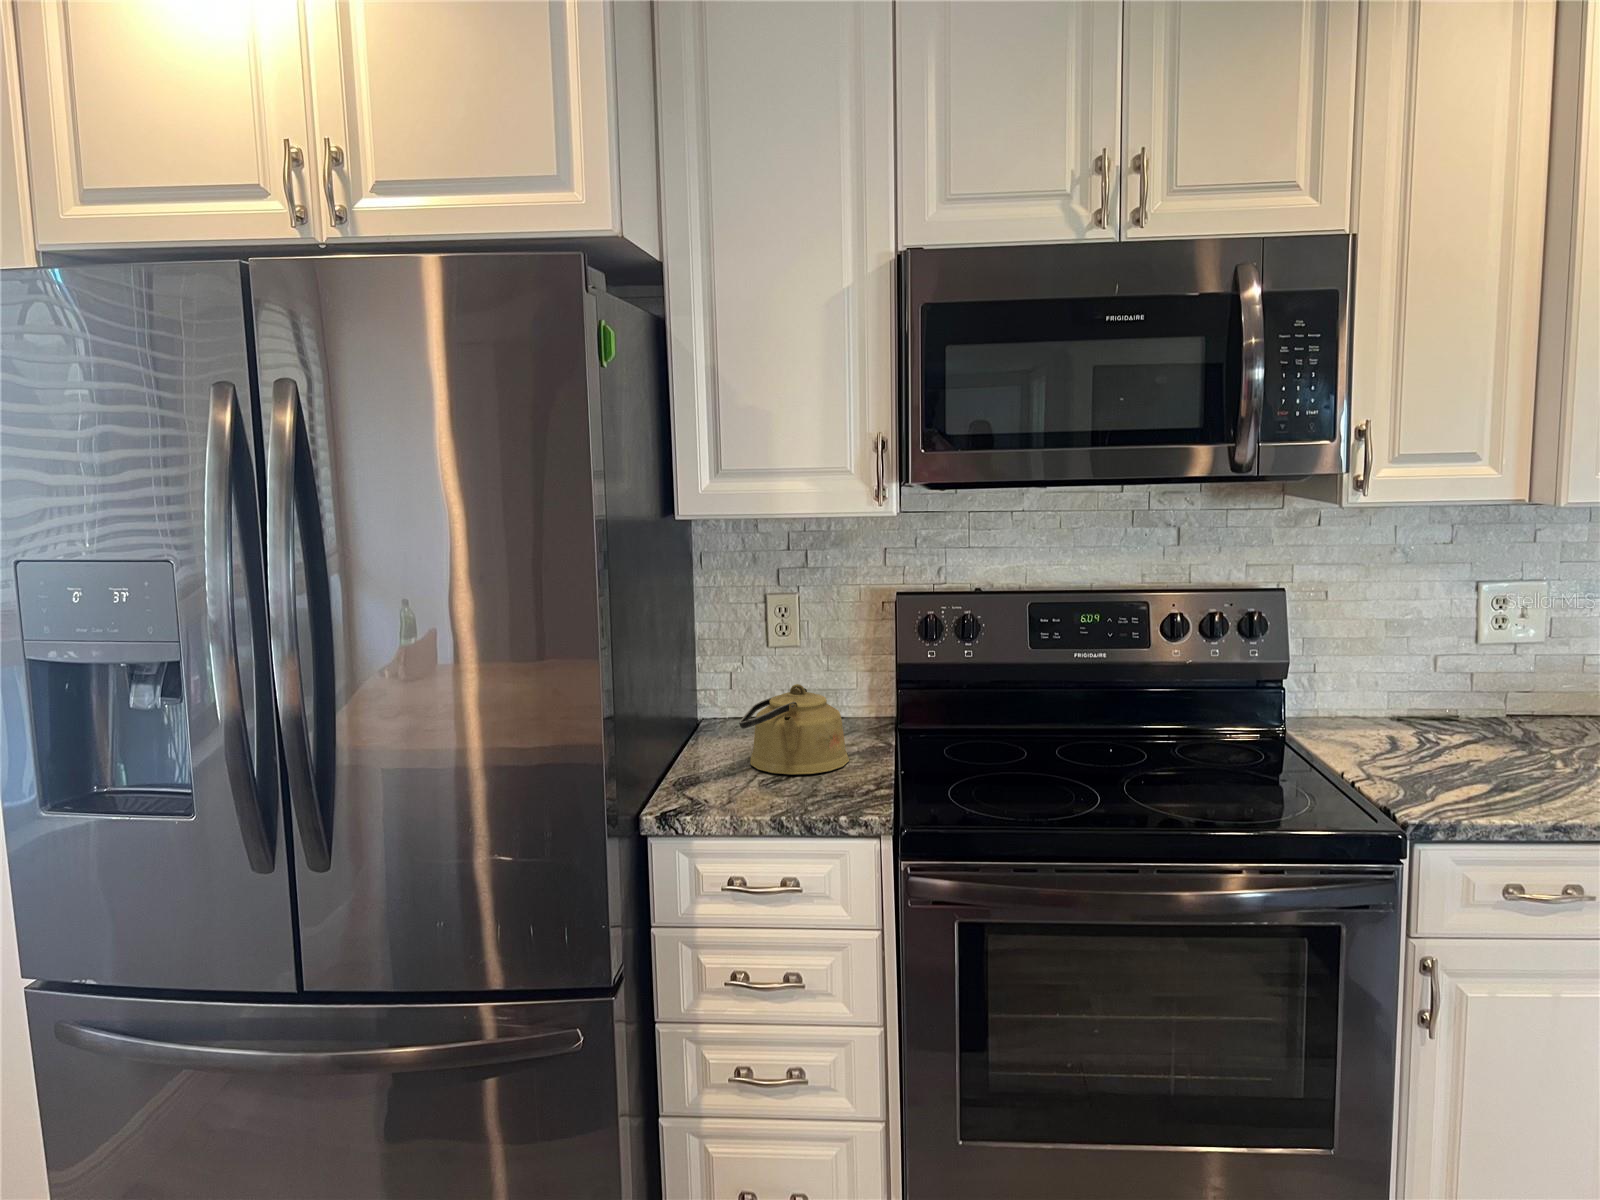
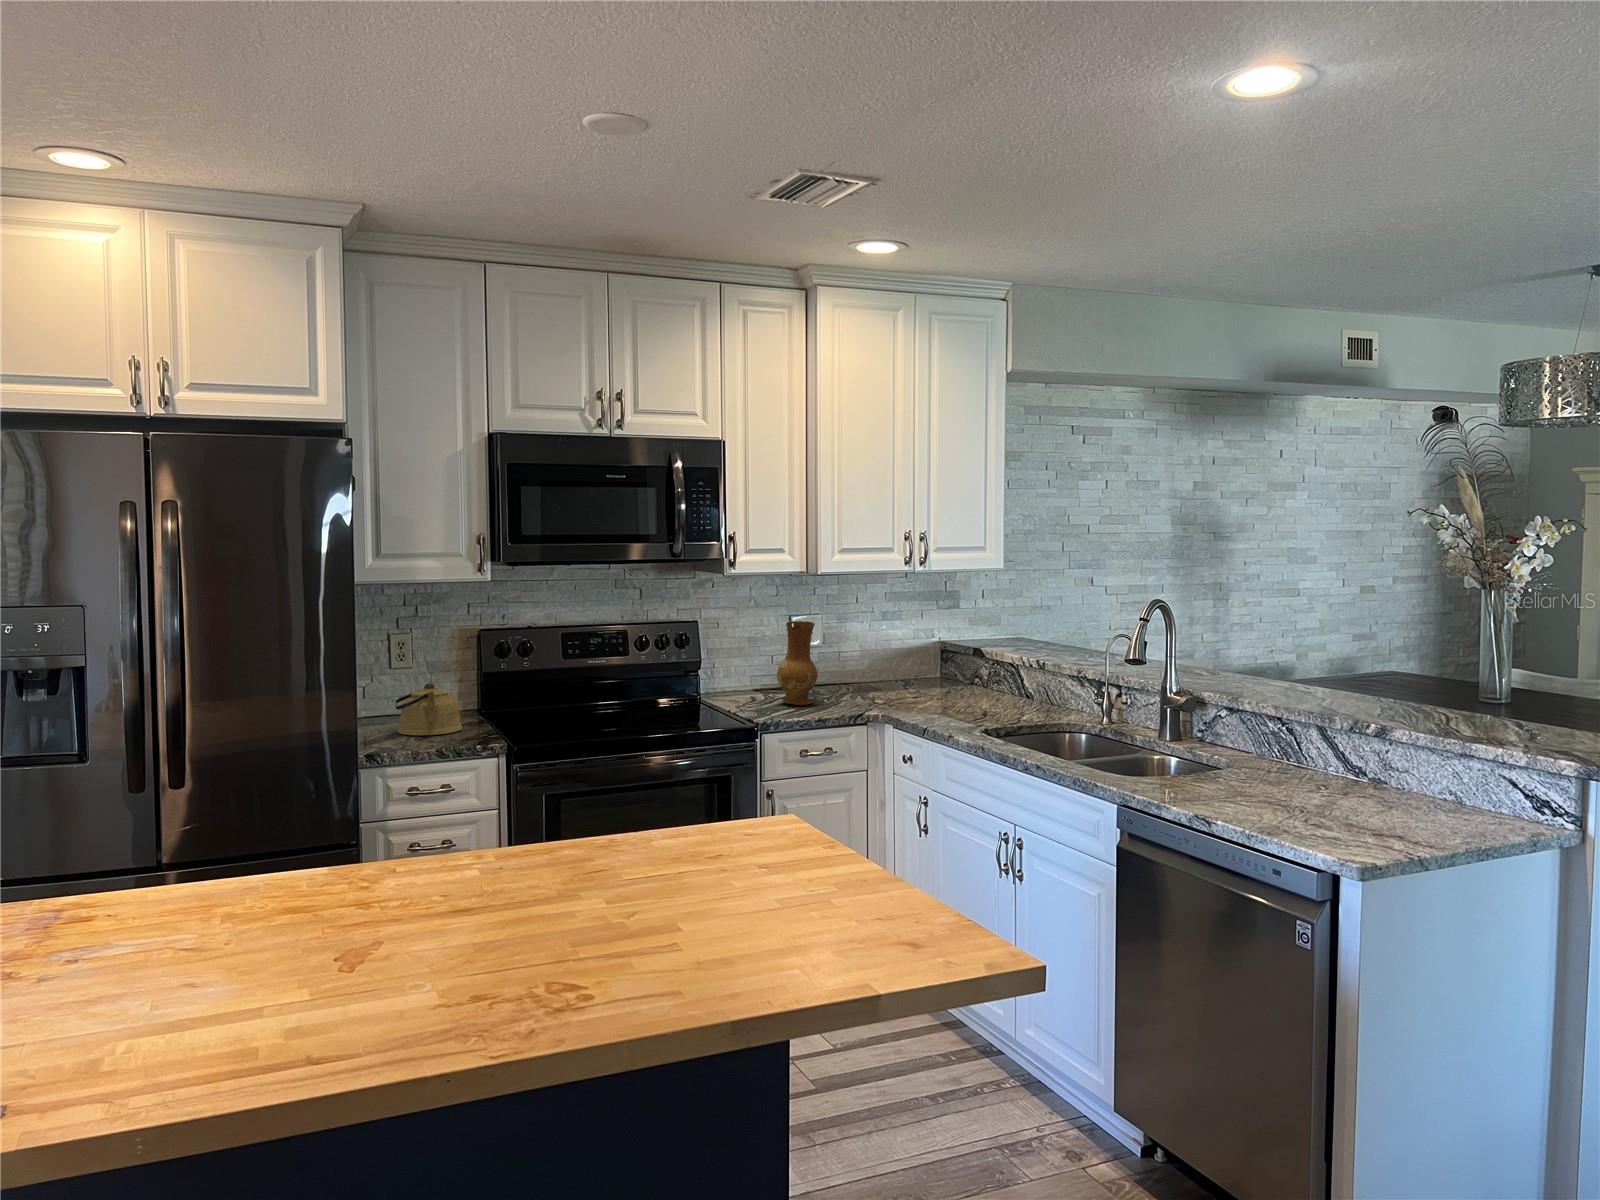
ceramic jug: none [1449,598,1547,771] -> present [777,621,818,705]

